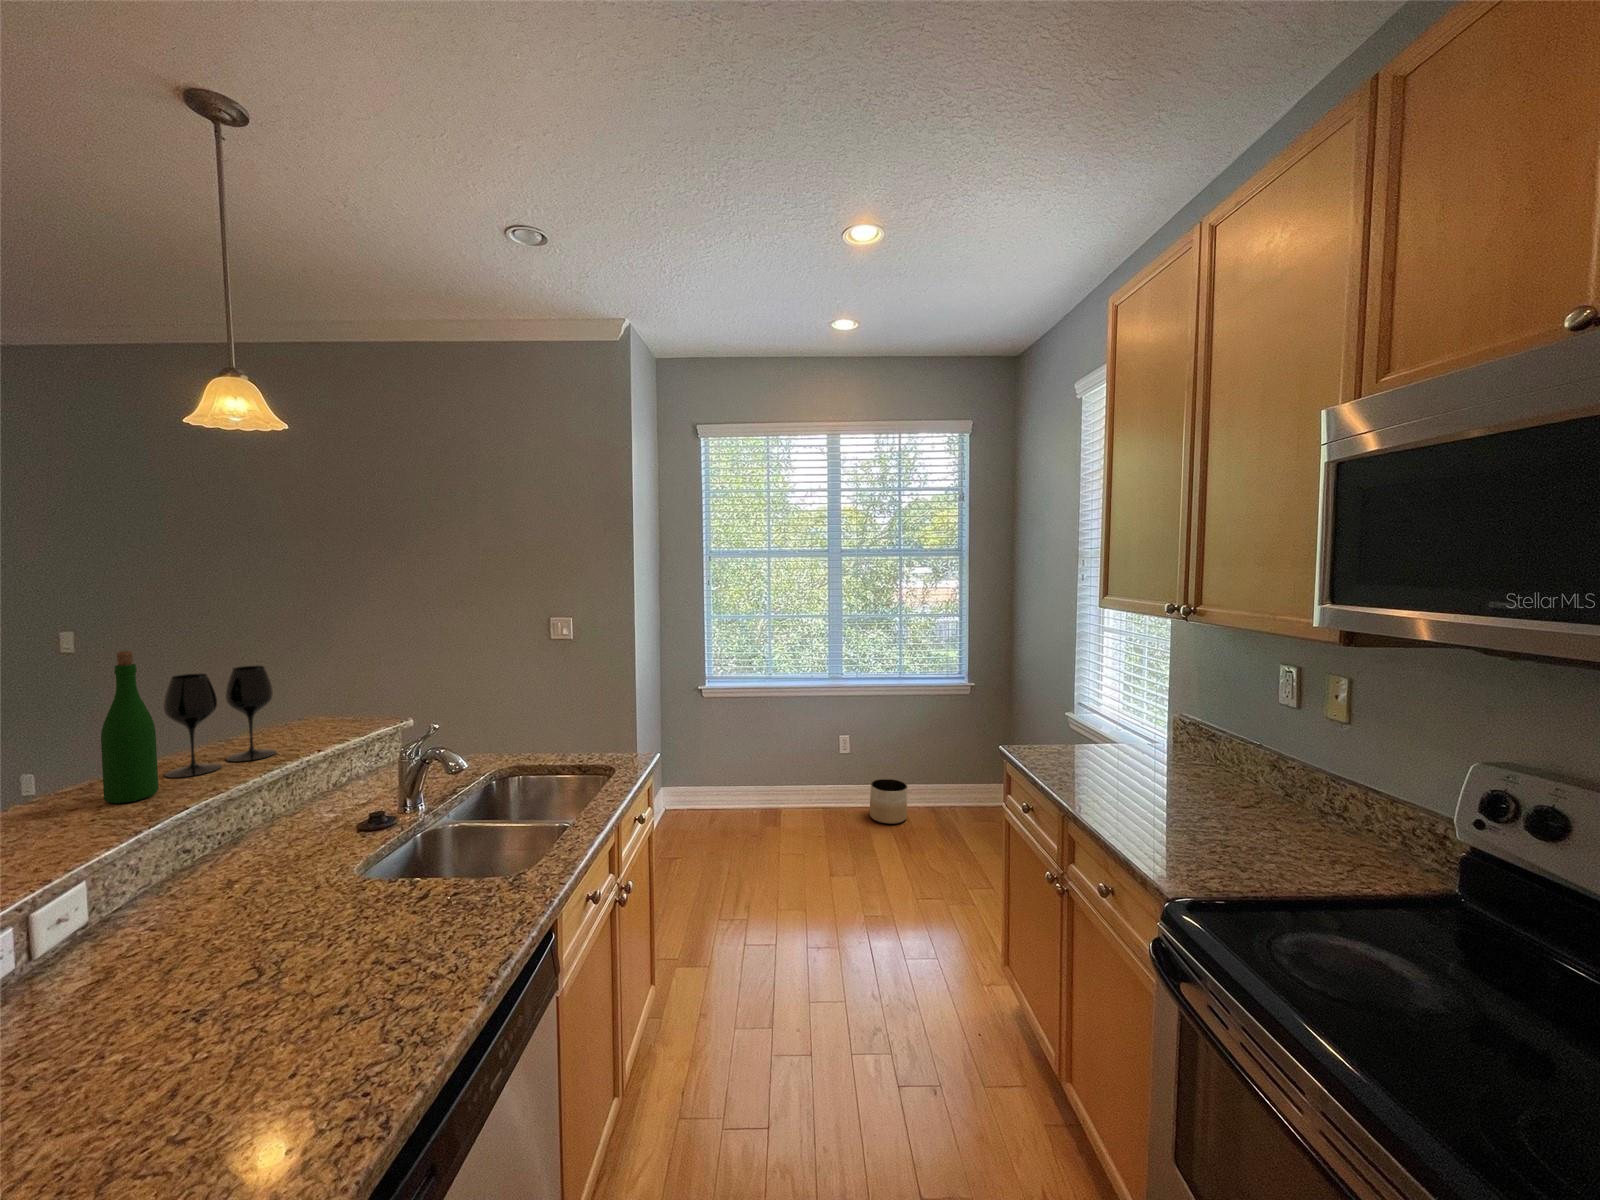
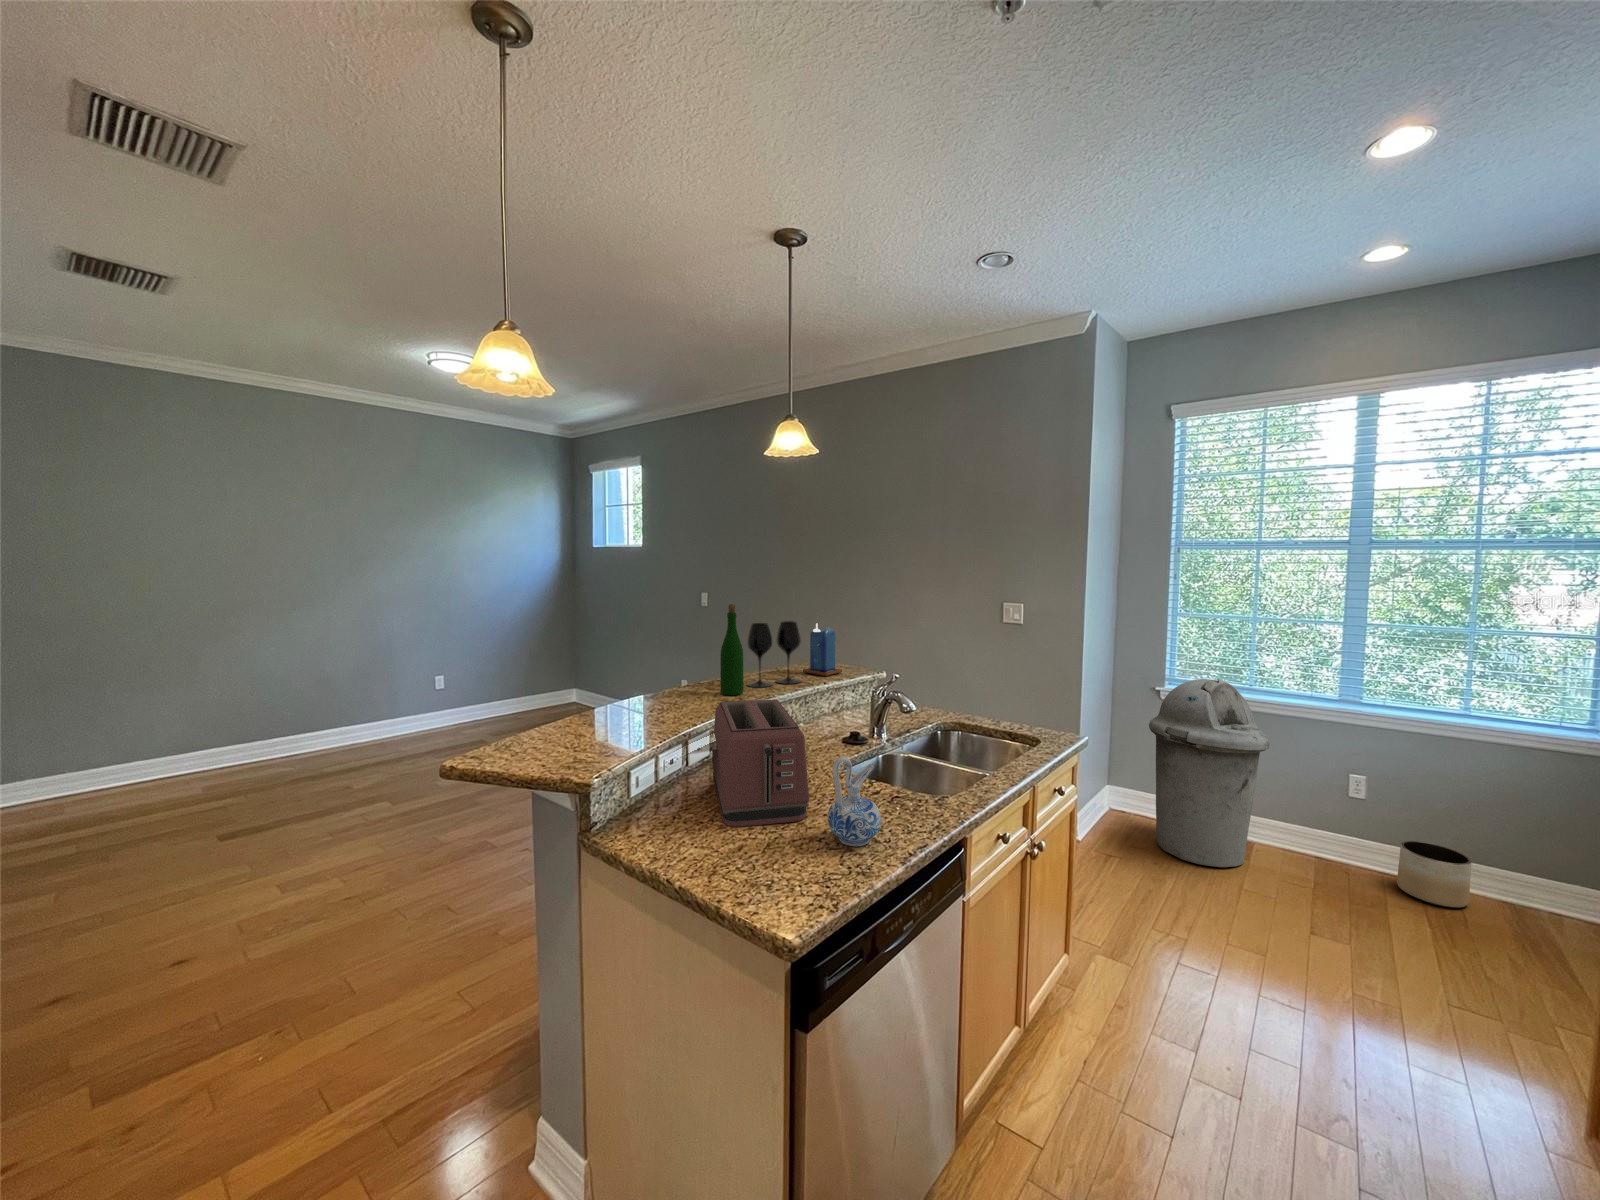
candle: none [278,663,348,737] -> present [803,623,842,676]
trash can: none [701,673,791,842] -> present [1149,679,1270,867]
toaster: none [90,803,315,1055] -> present [712,699,809,827]
ceramic pitcher: none [353,874,443,1003] -> present [828,757,881,846]

